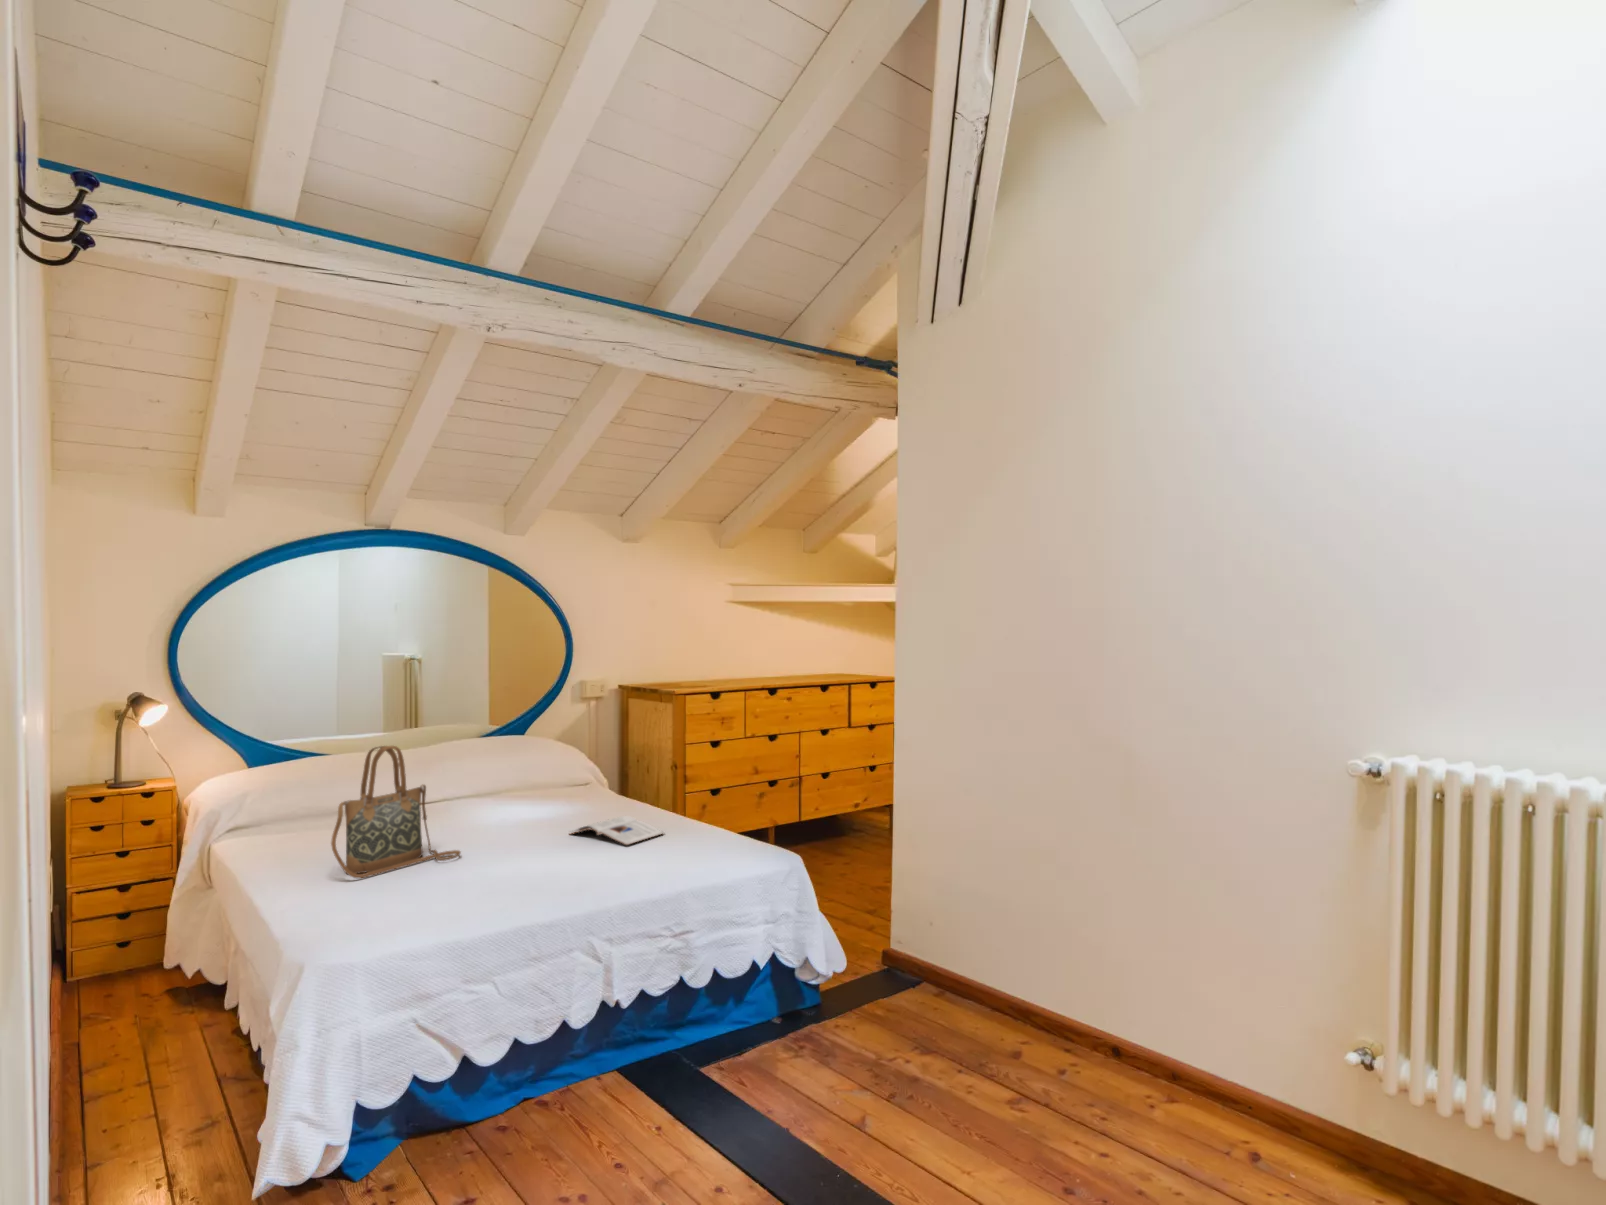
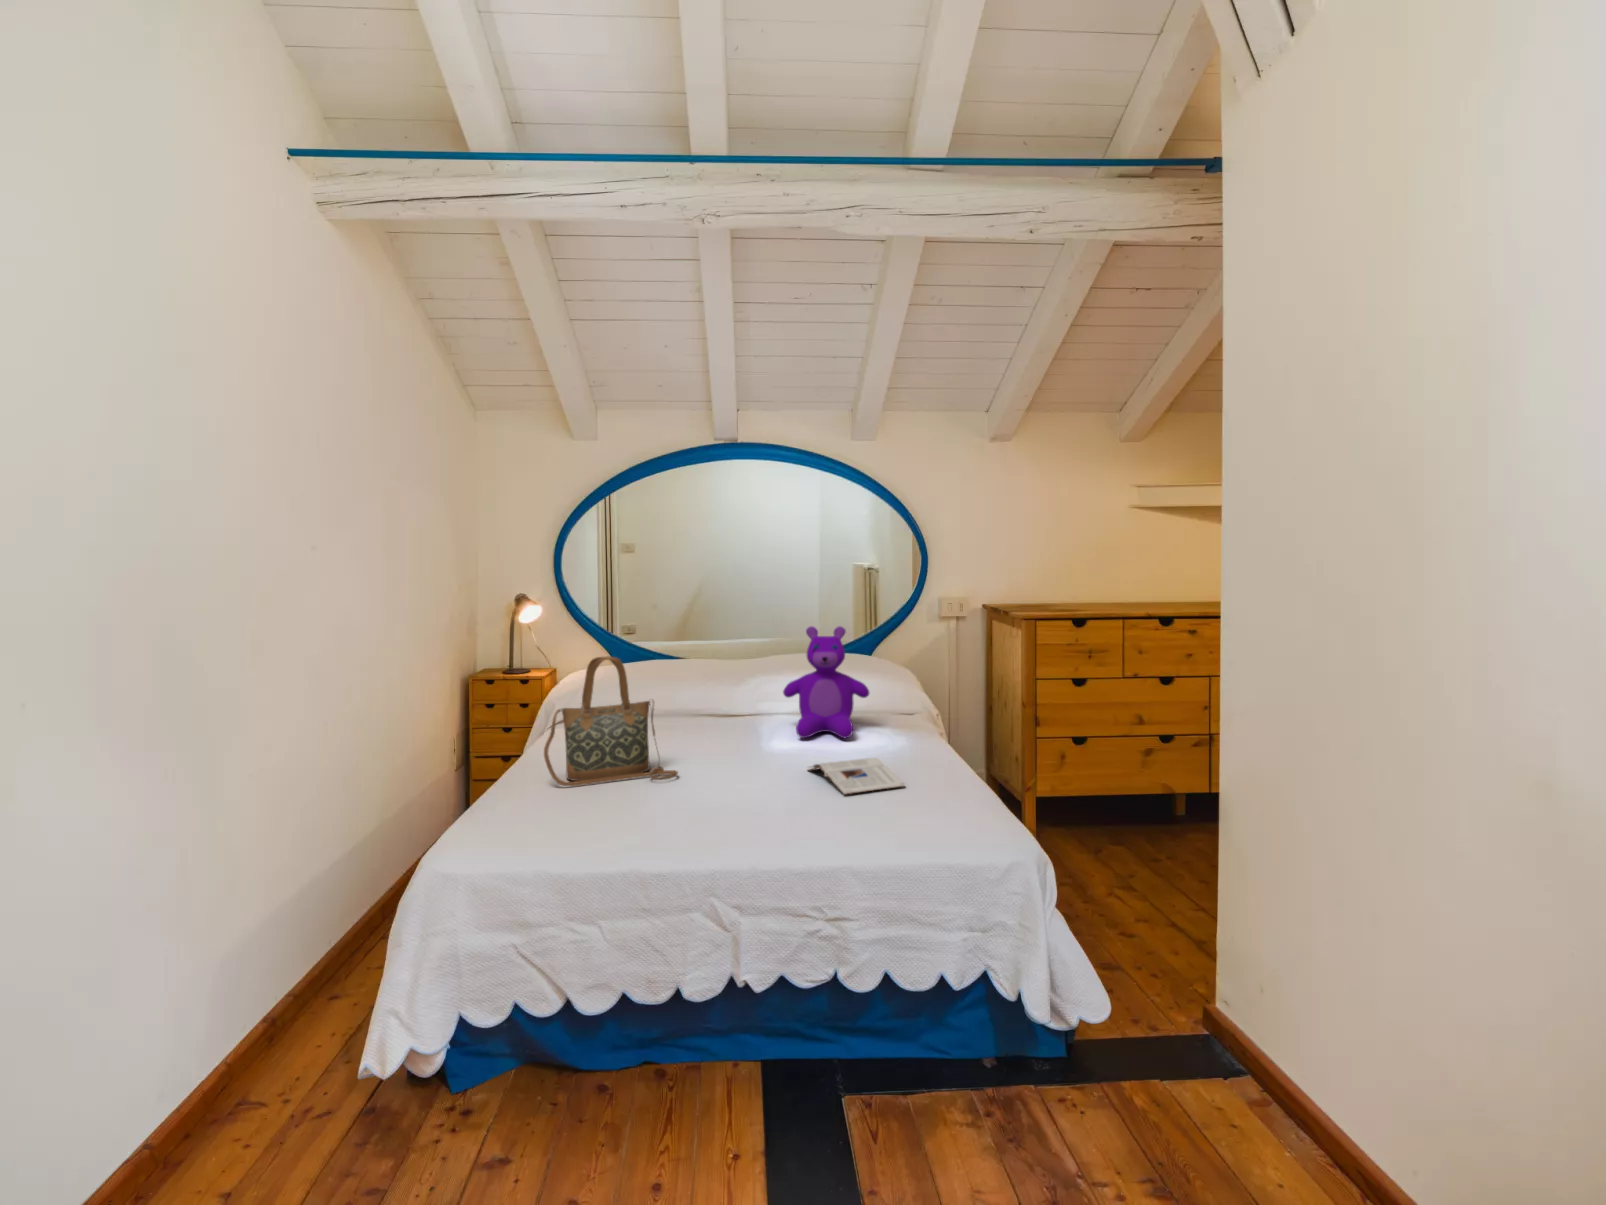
teddy bear: none [497,707,577,812] -> present [783,626,869,738]

